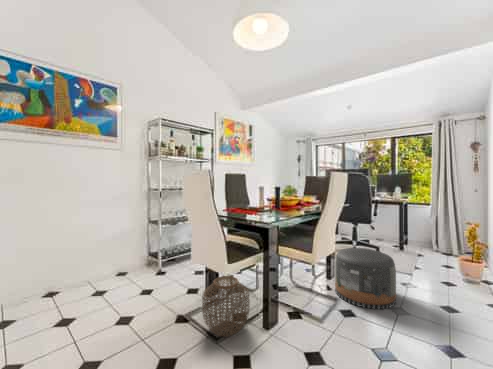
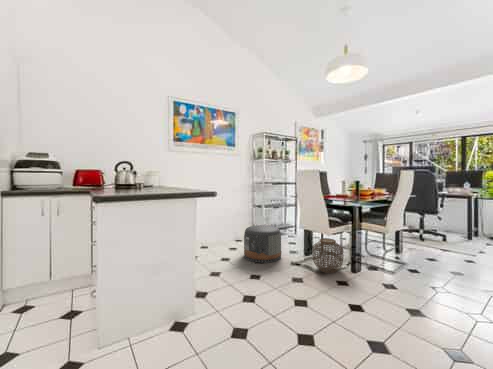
pouf: present [335,248,396,309] -> present [244,225,281,263]

